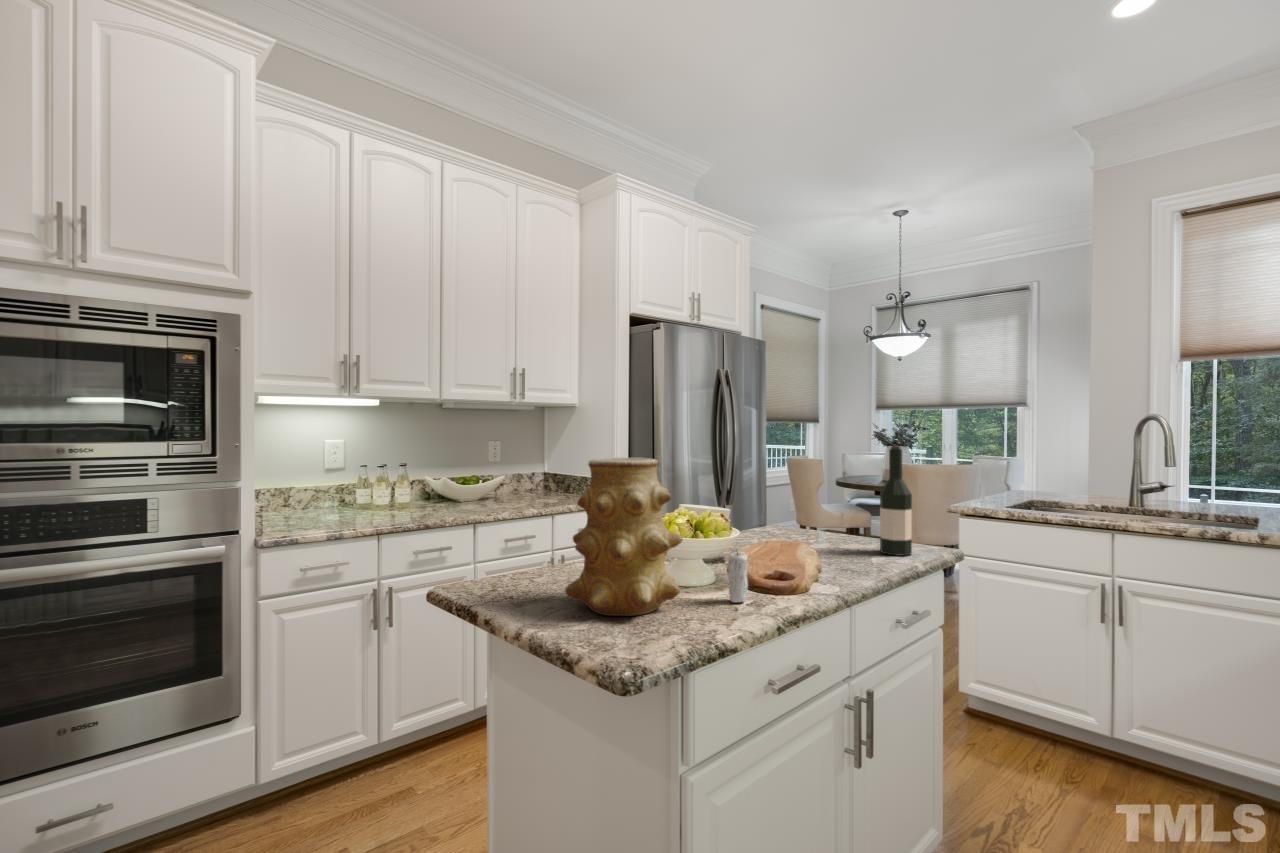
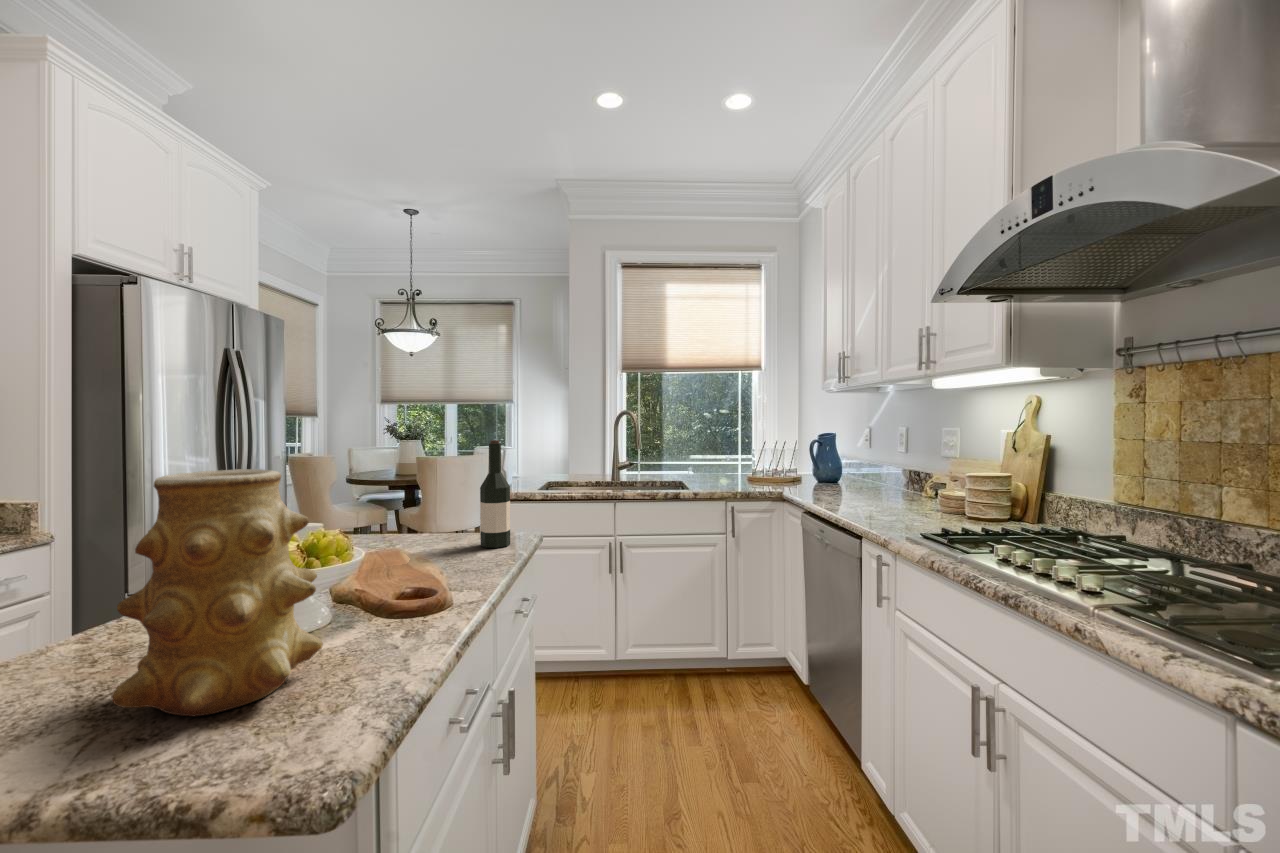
candle: present [728,551,748,602] -> none [374,567,401,640]

